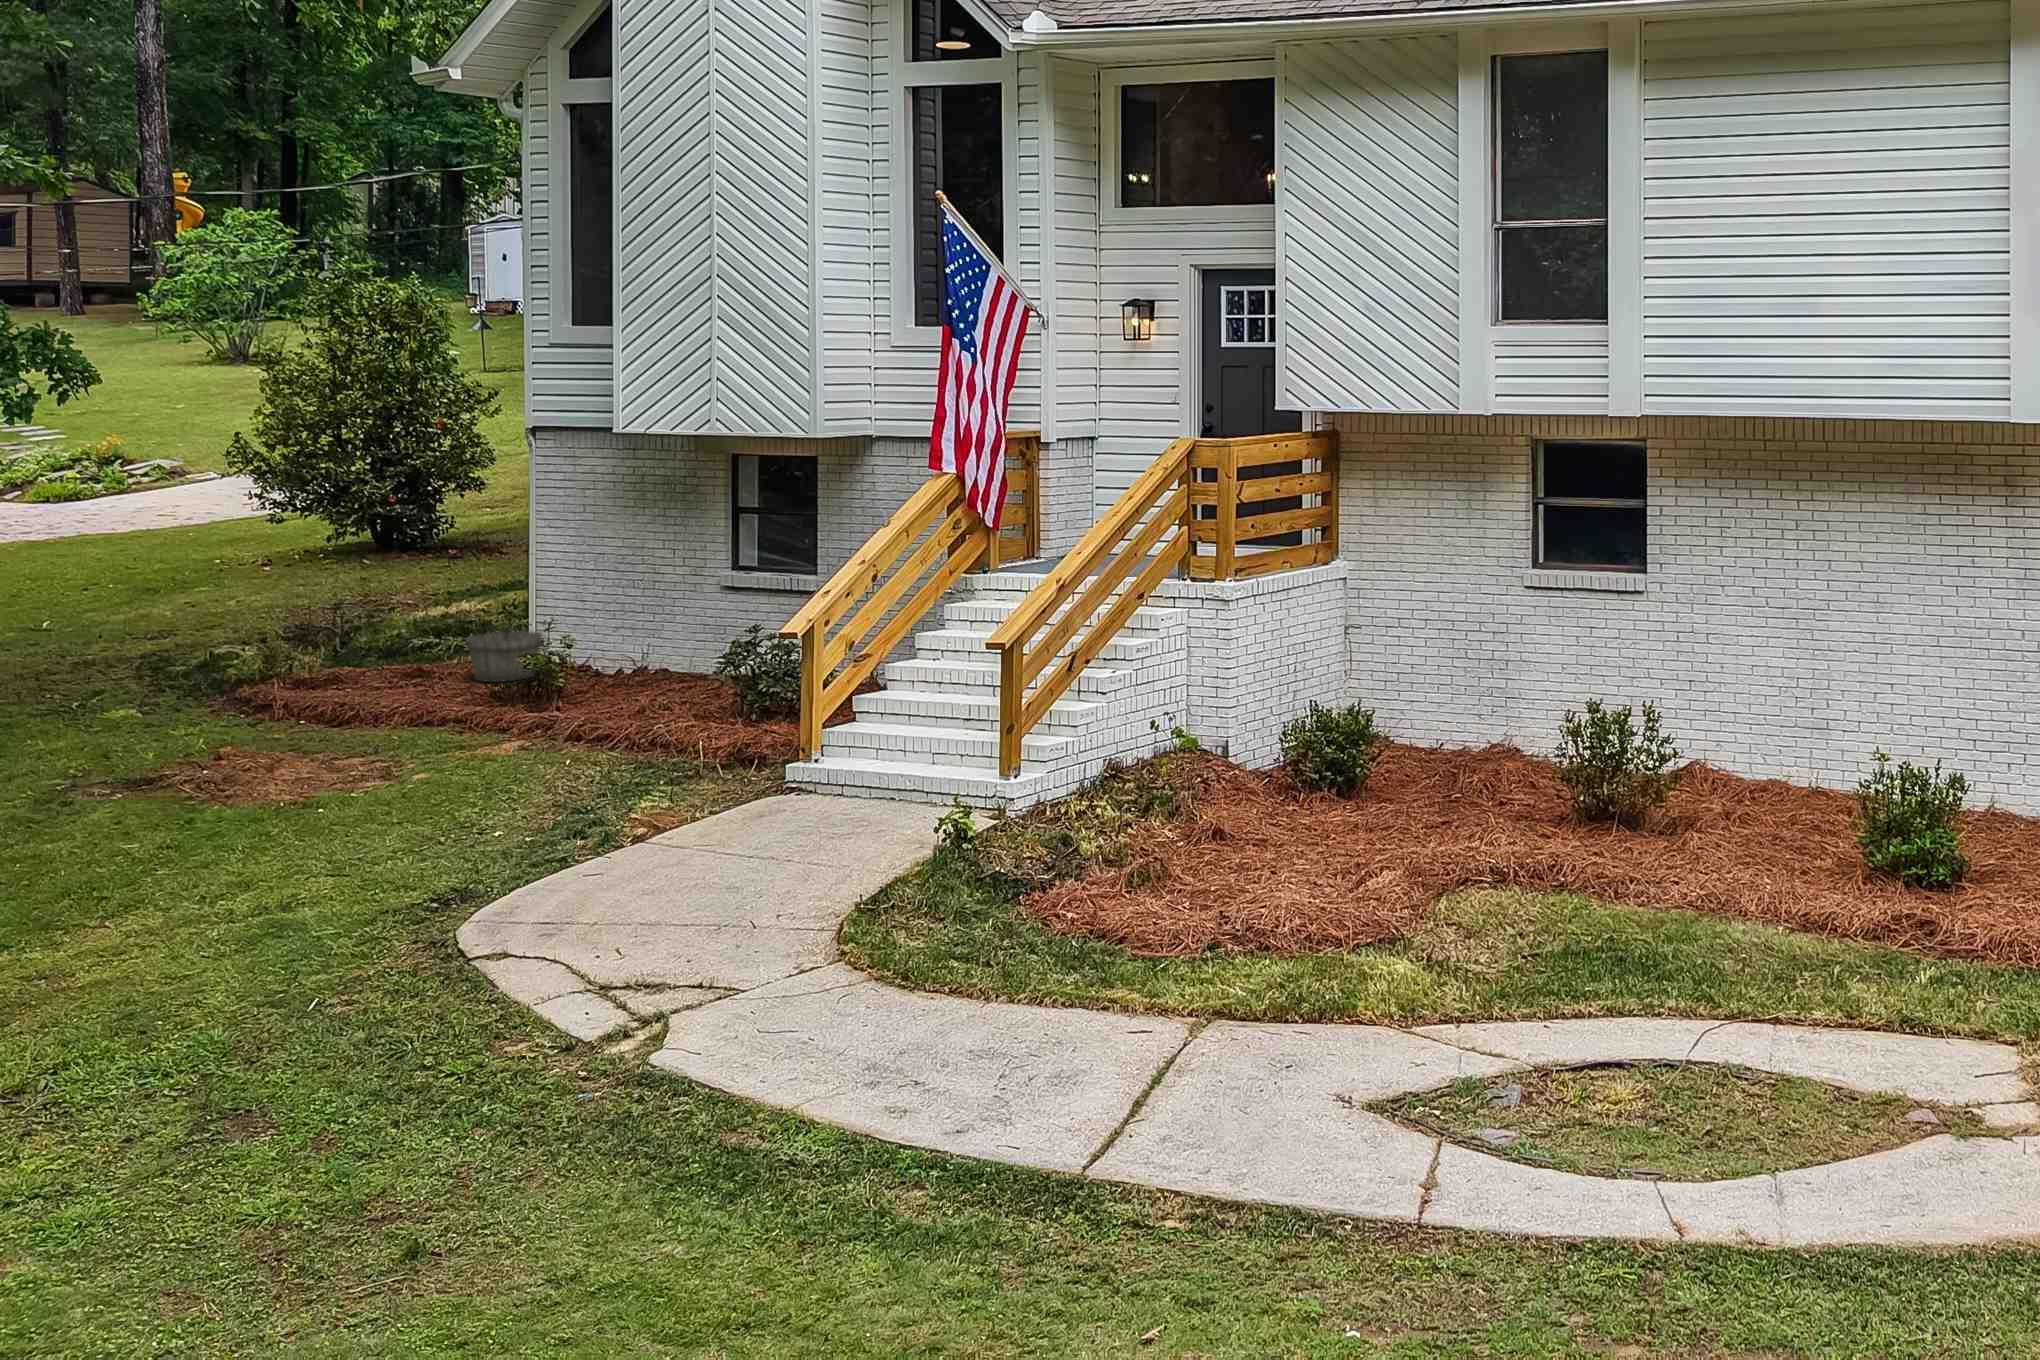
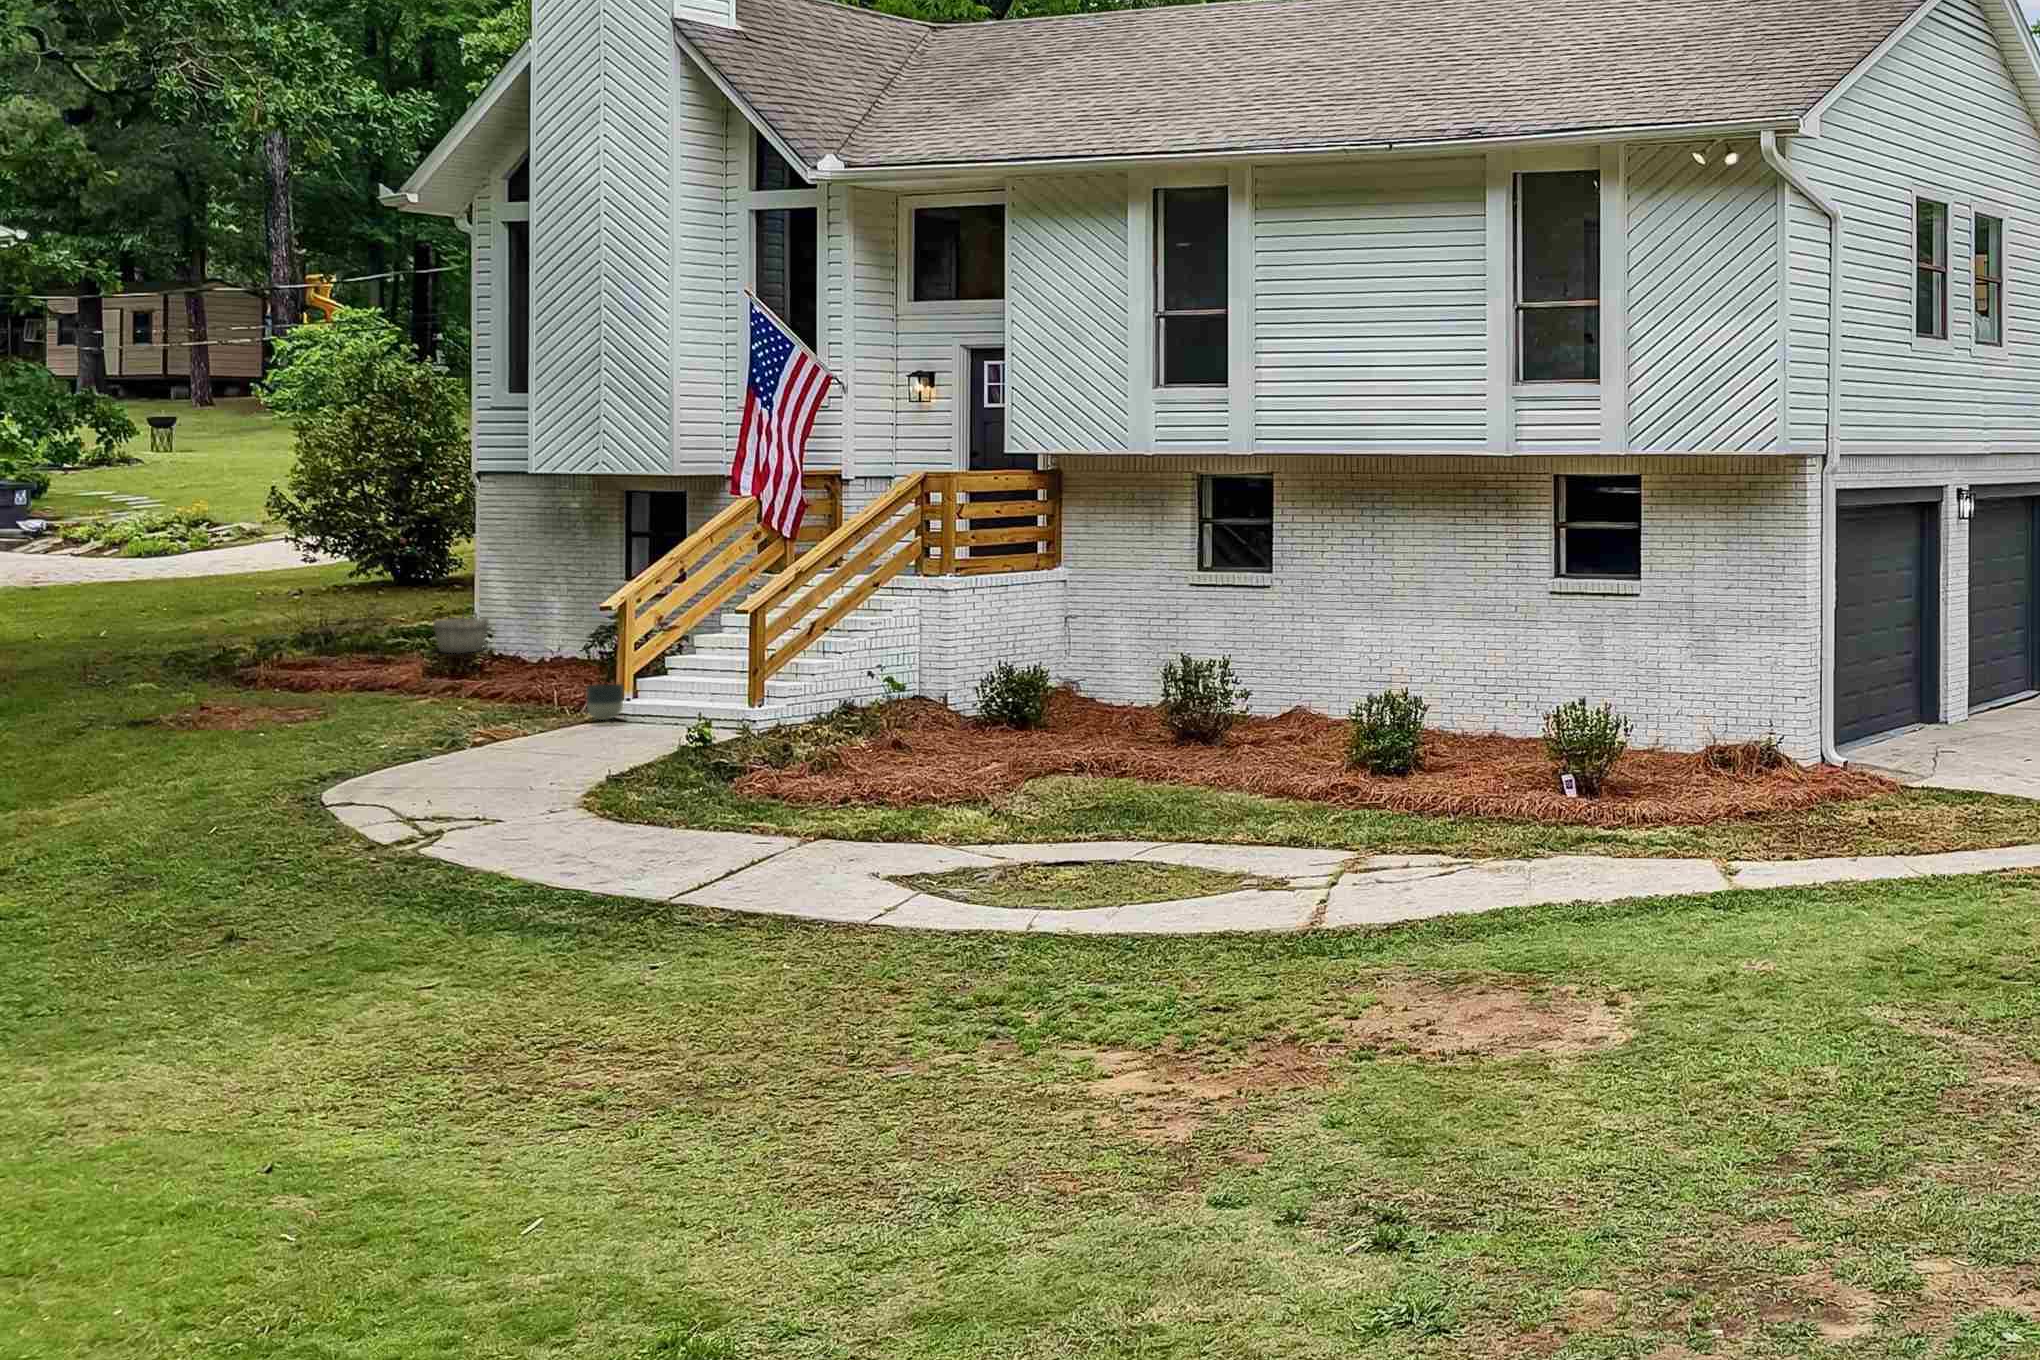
planter: none [699,768,753,825] -> present [587,684,623,720]

